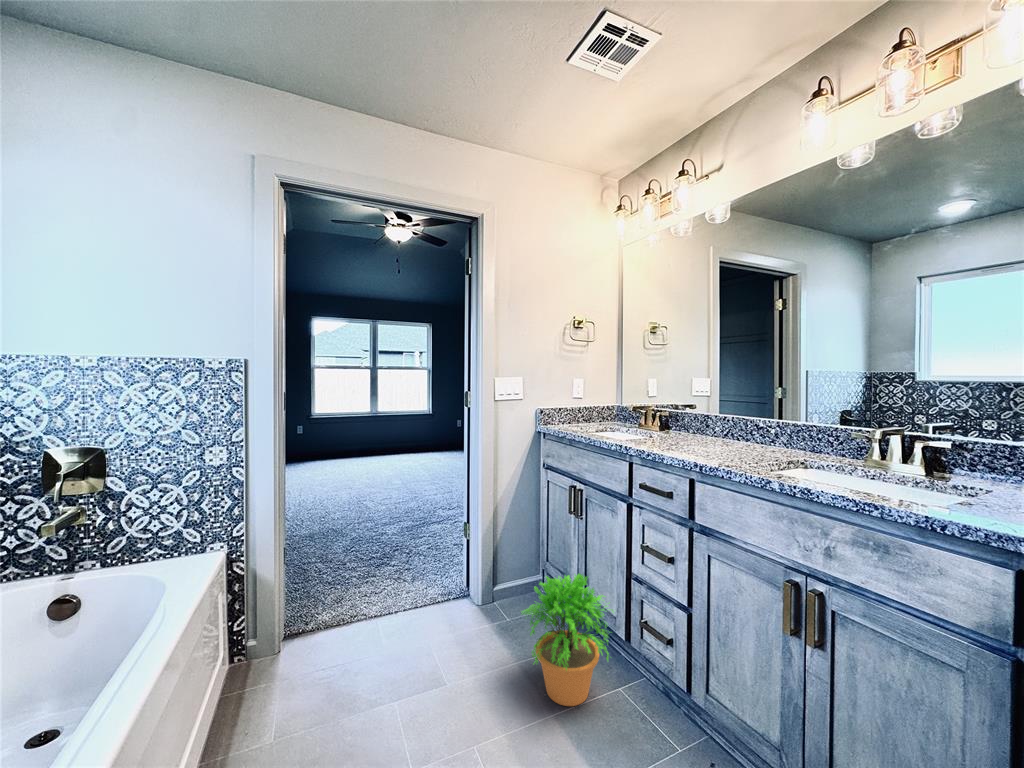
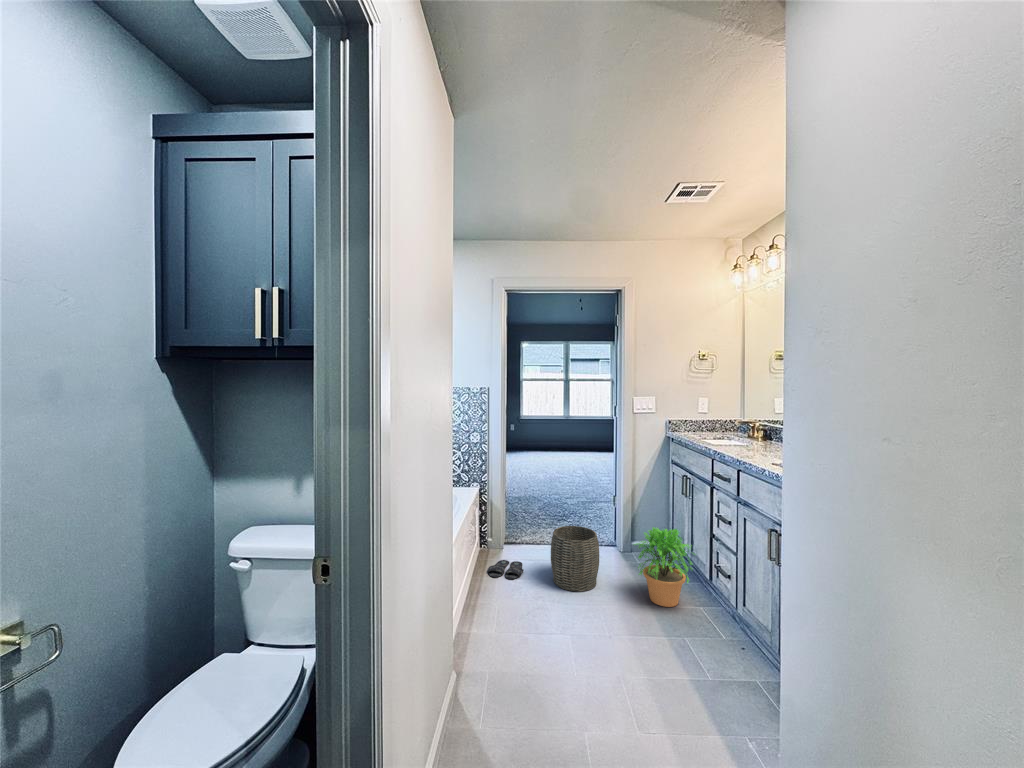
woven basket: none [377,592,464,726] -> present [551,526,599,592]
slippers: none [242,678,323,744] -> present [488,560,523,579]

